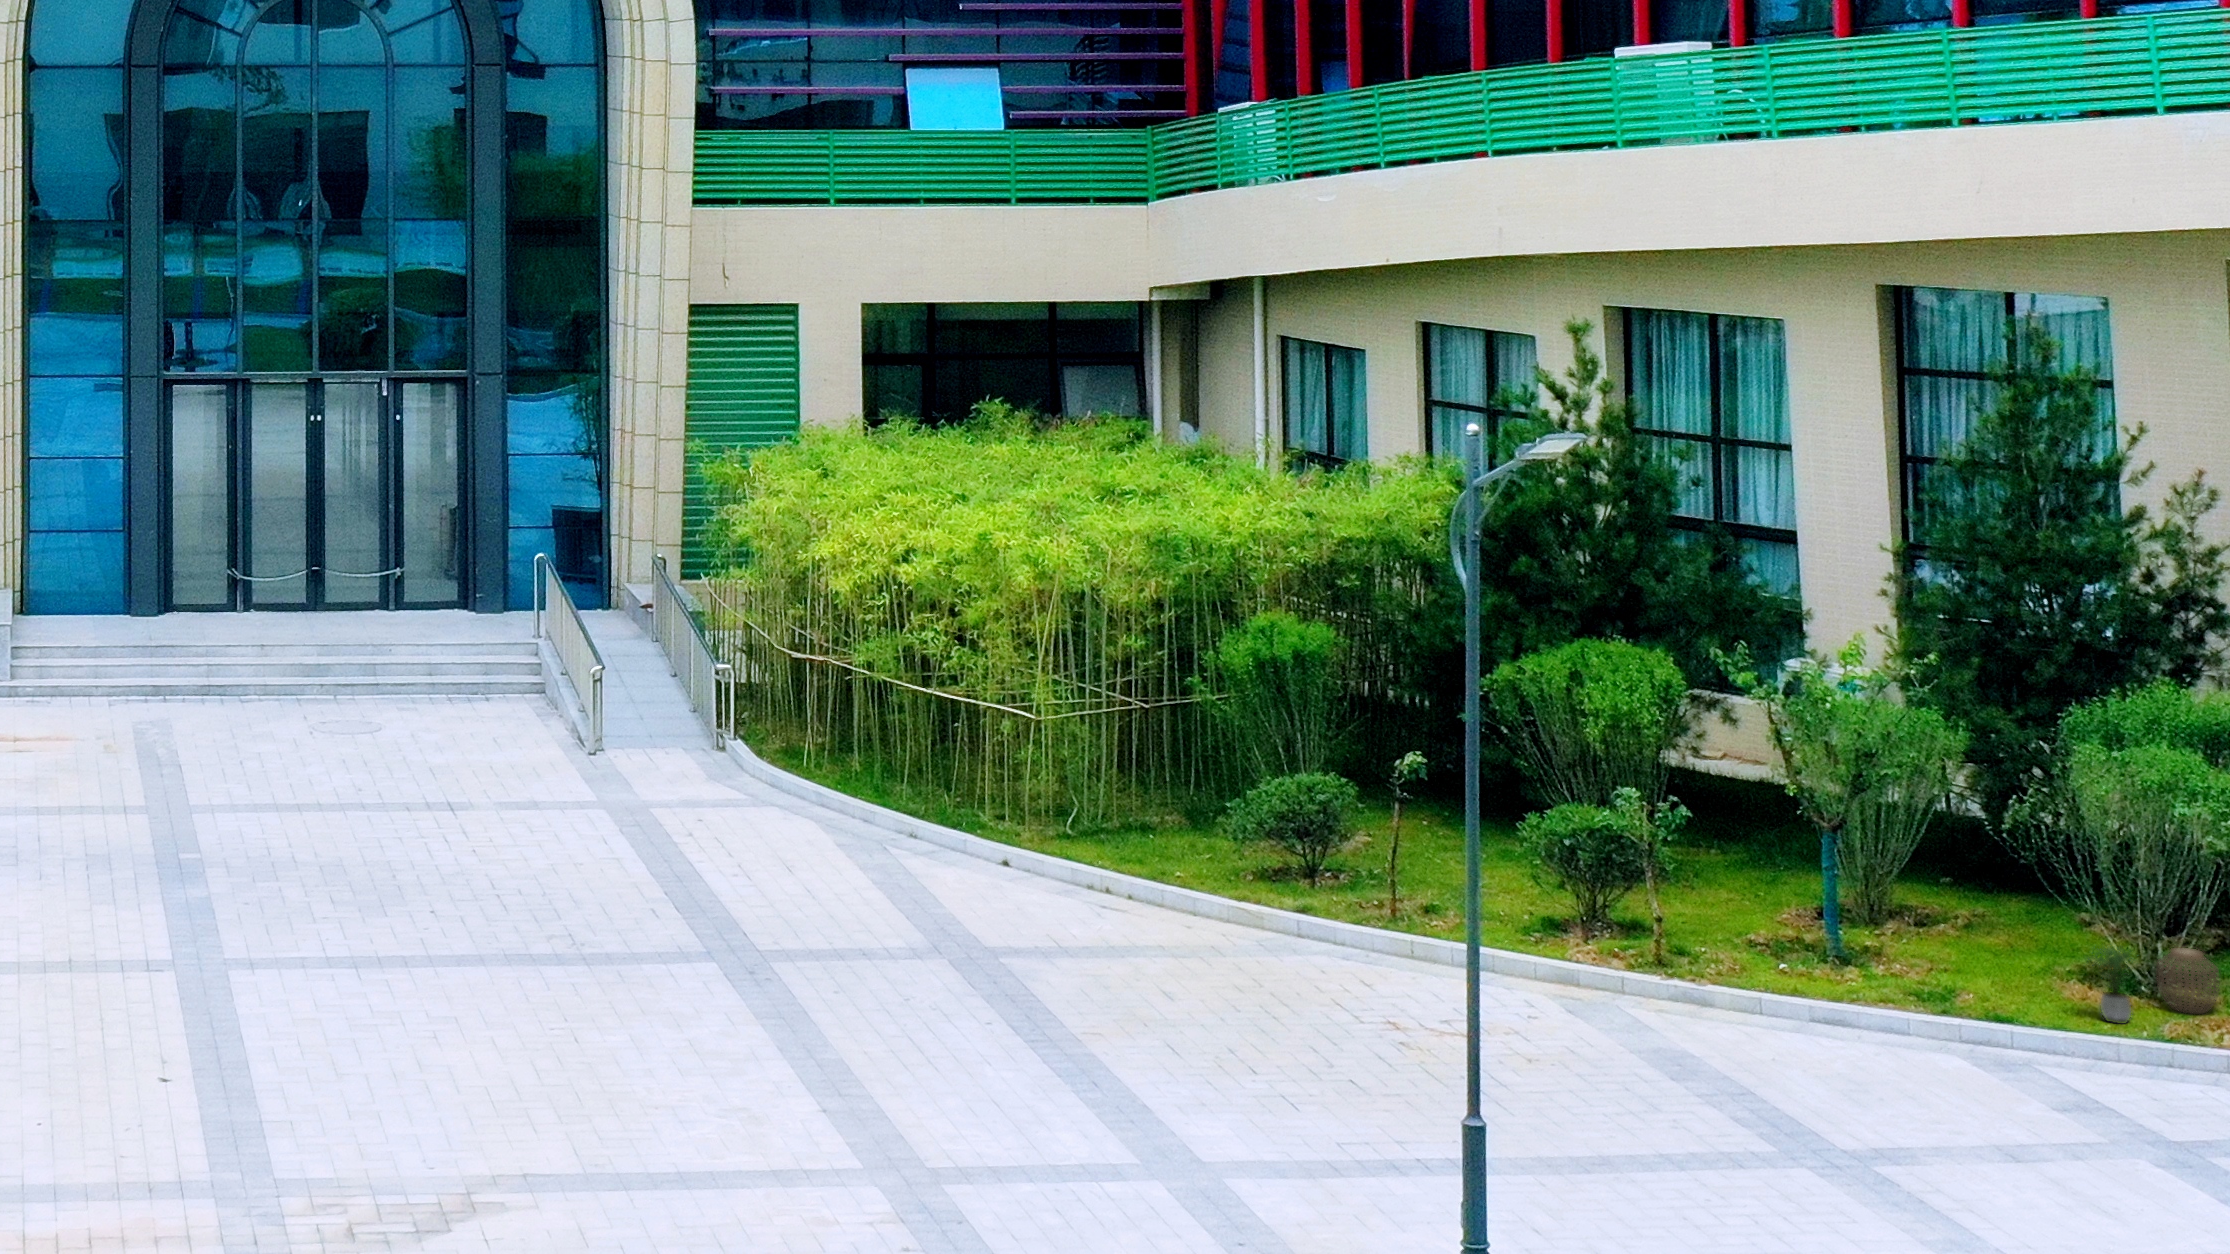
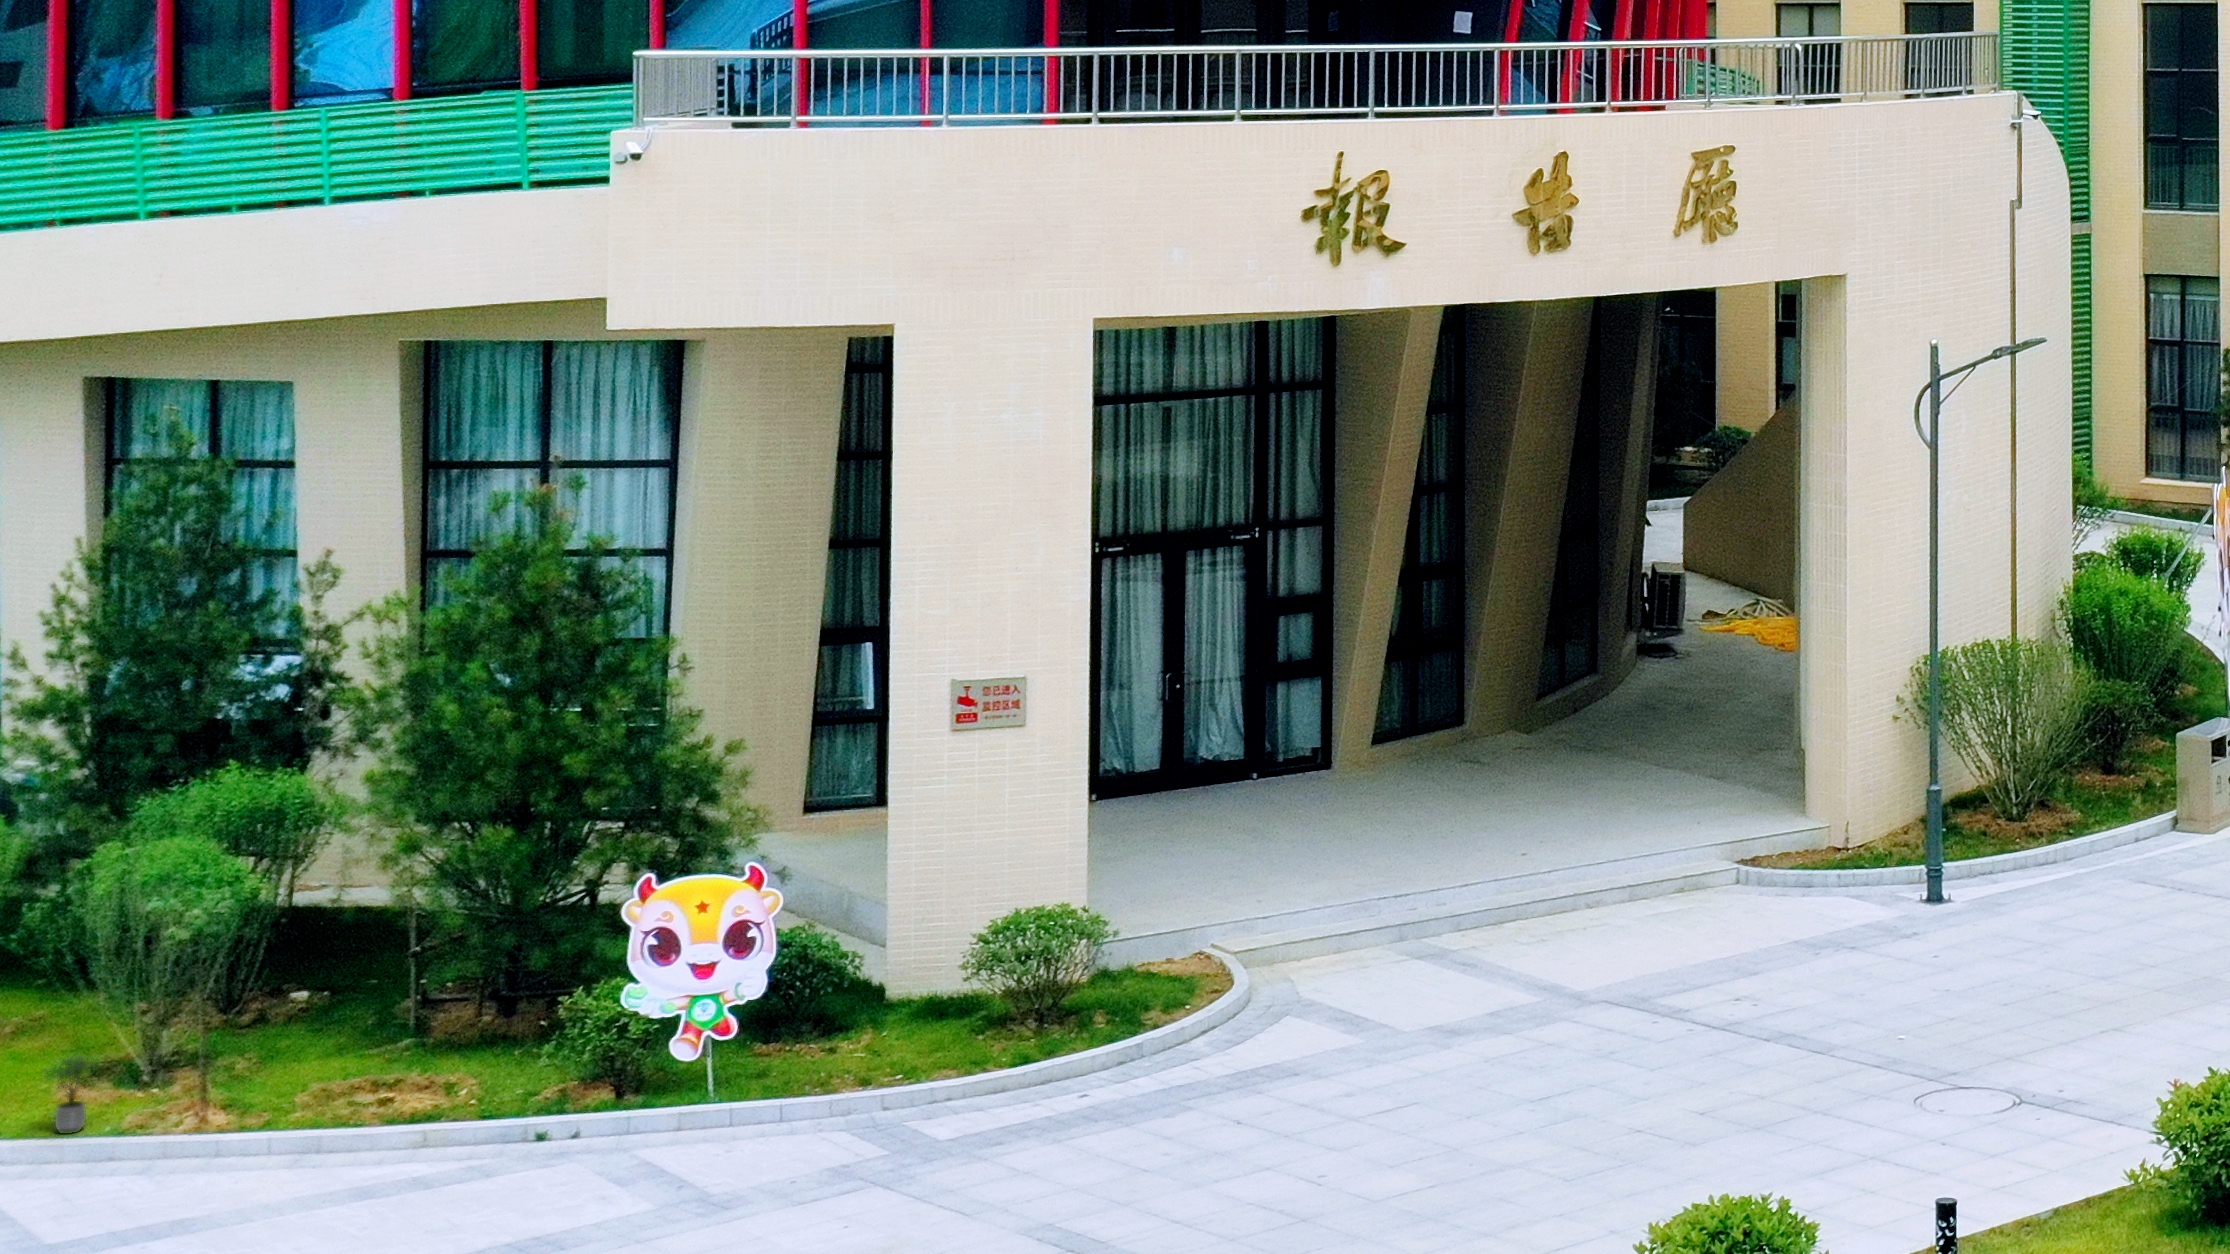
woven basket: present [2157,948,2219,1013] -> none [131,1043,194,1109]

